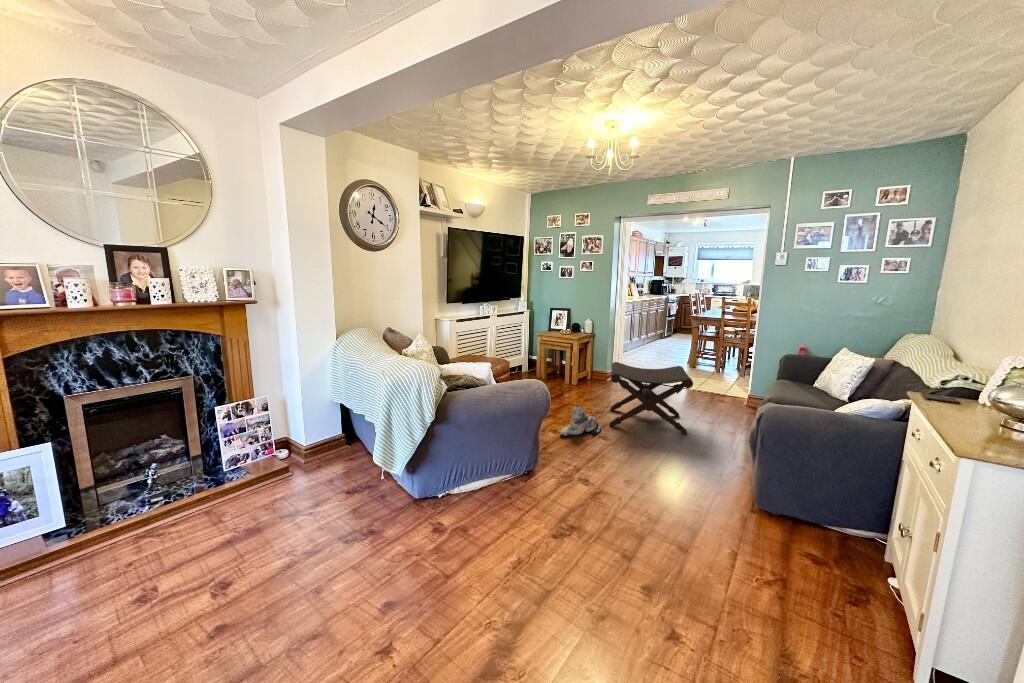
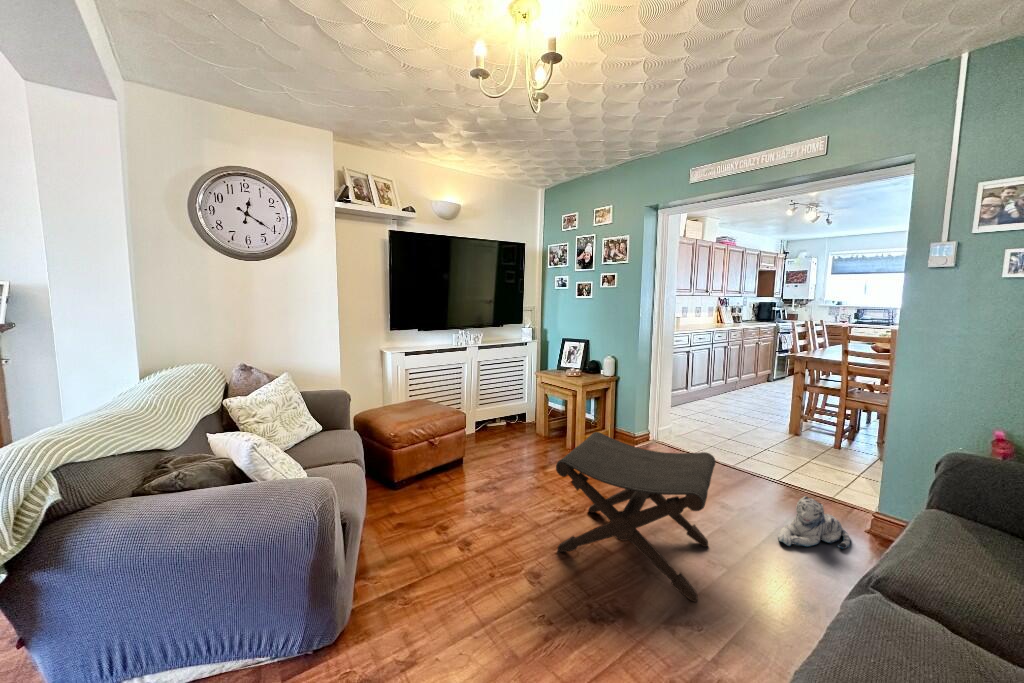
plush toy: present [560,406,601,436] -> present [778,496,850,549]

